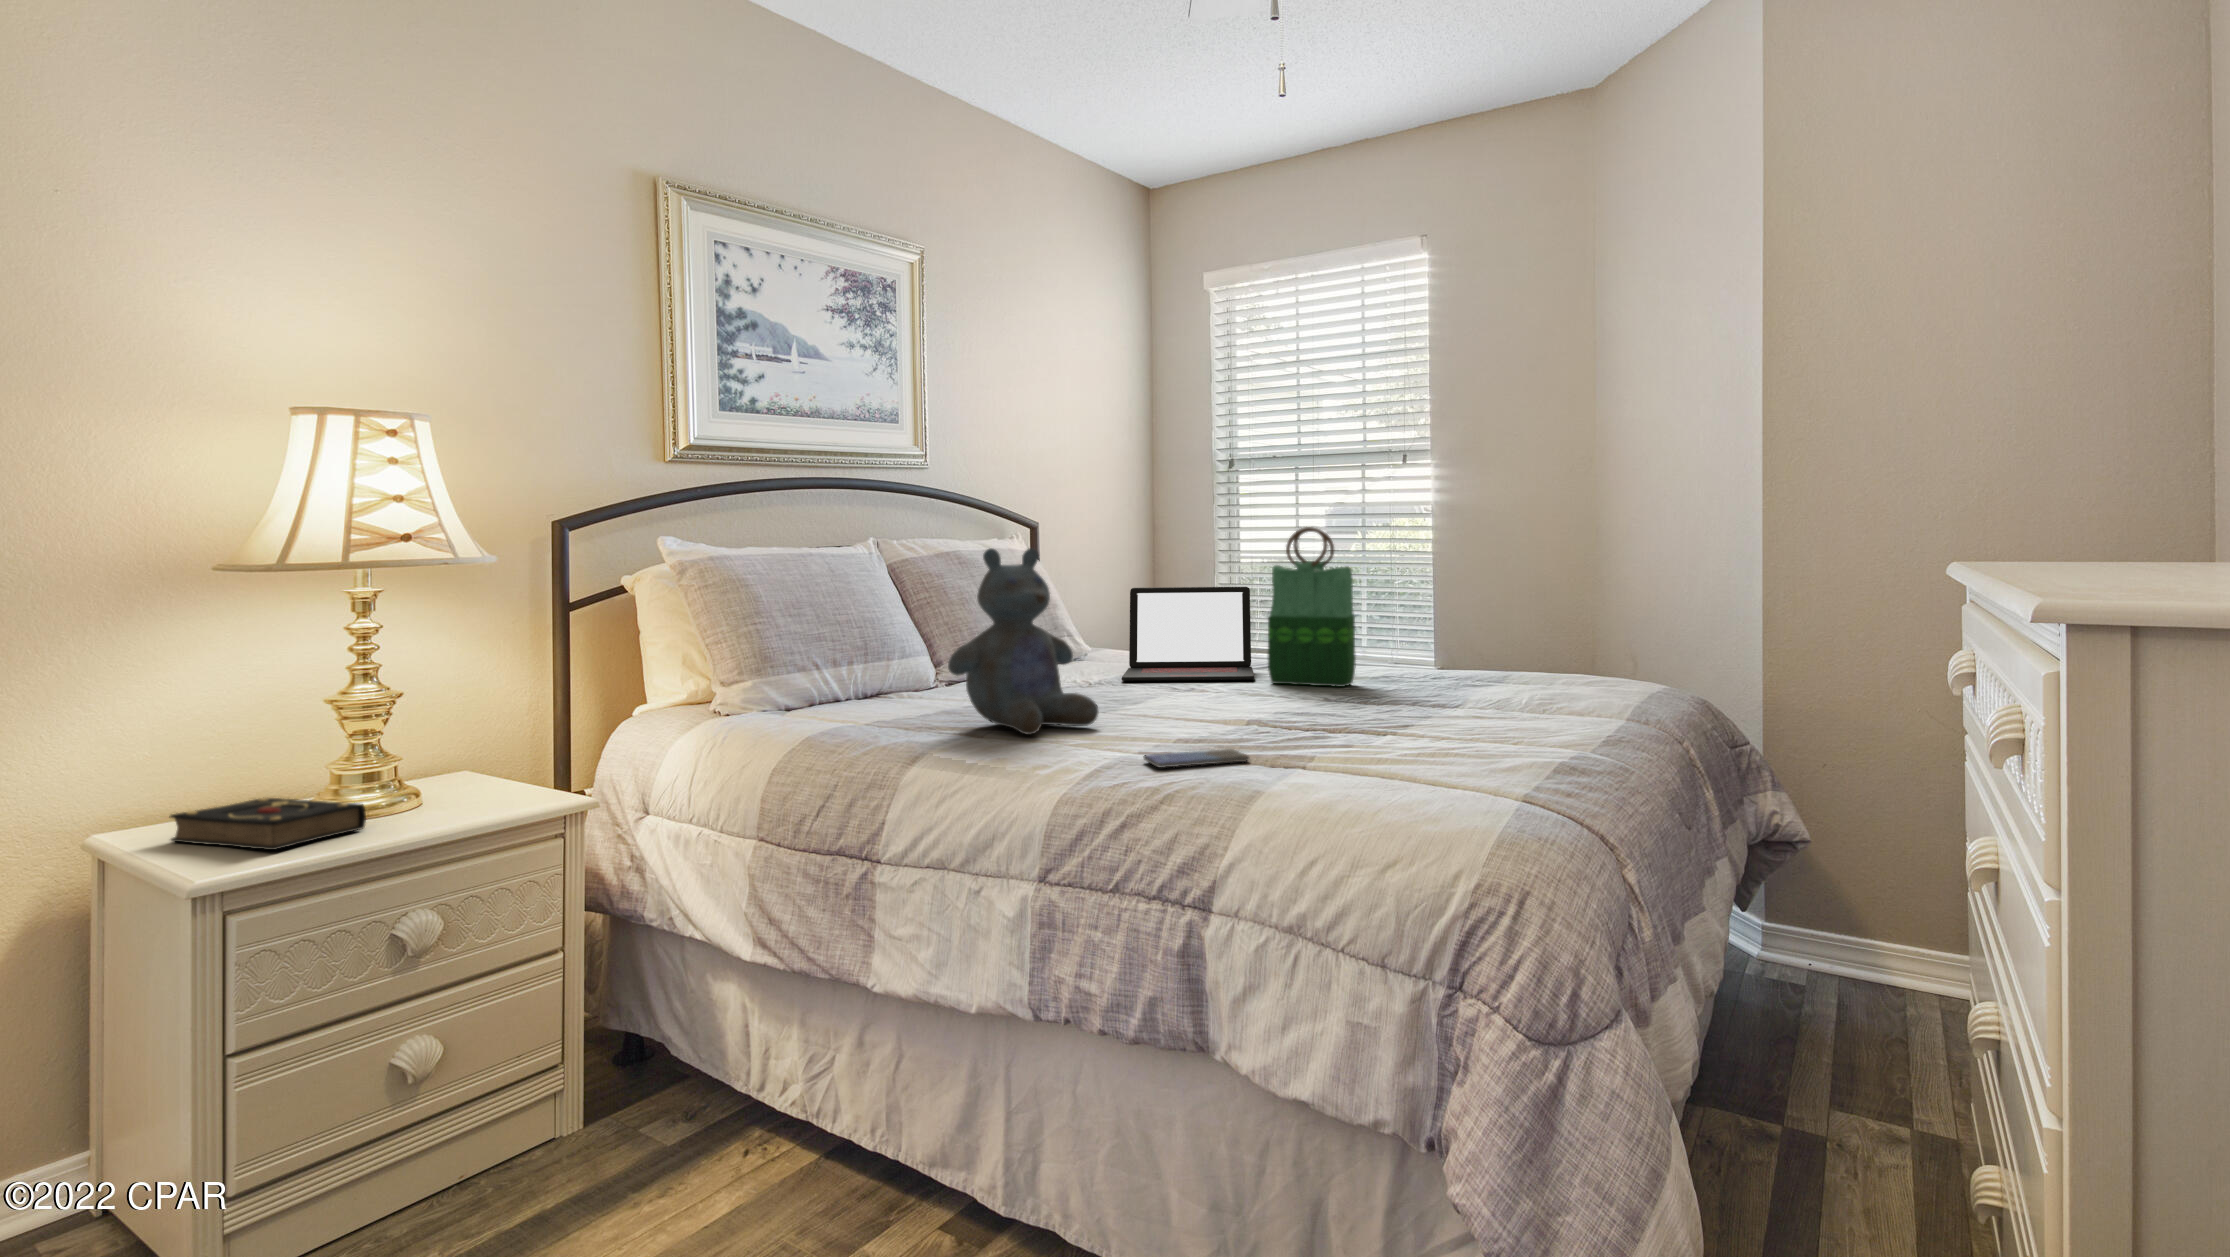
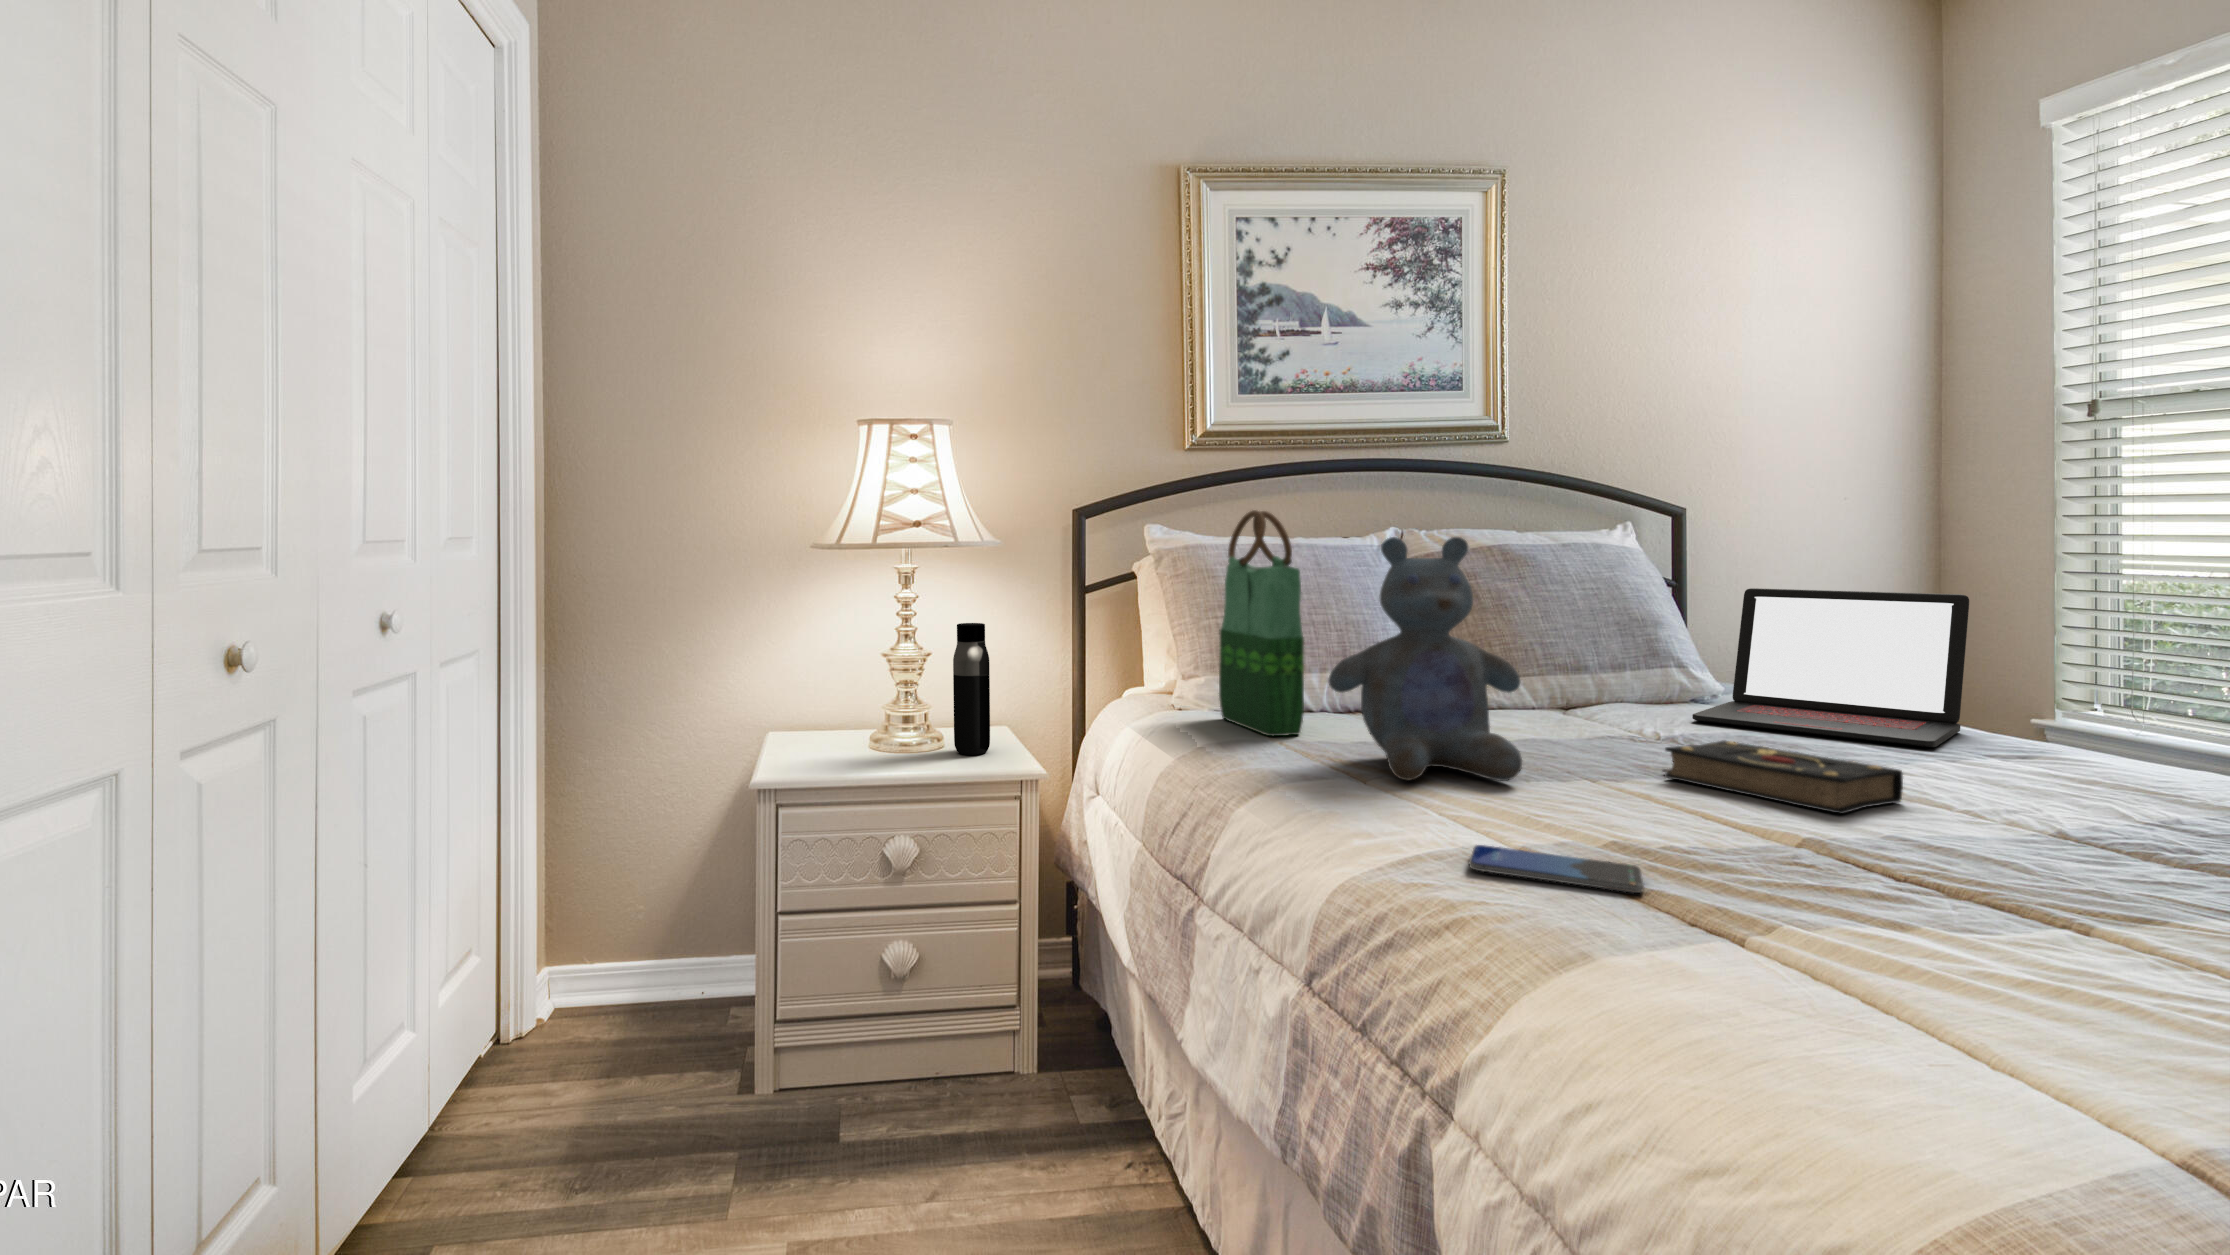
tote bag: present [1268,527,1356,687] -> present [1219,510,1304,736]
water bottle: none [453,651,506,805] -> present [953,623,990,755]
book: present [169,798,366,850] -> present [1663,741,1903,814]

